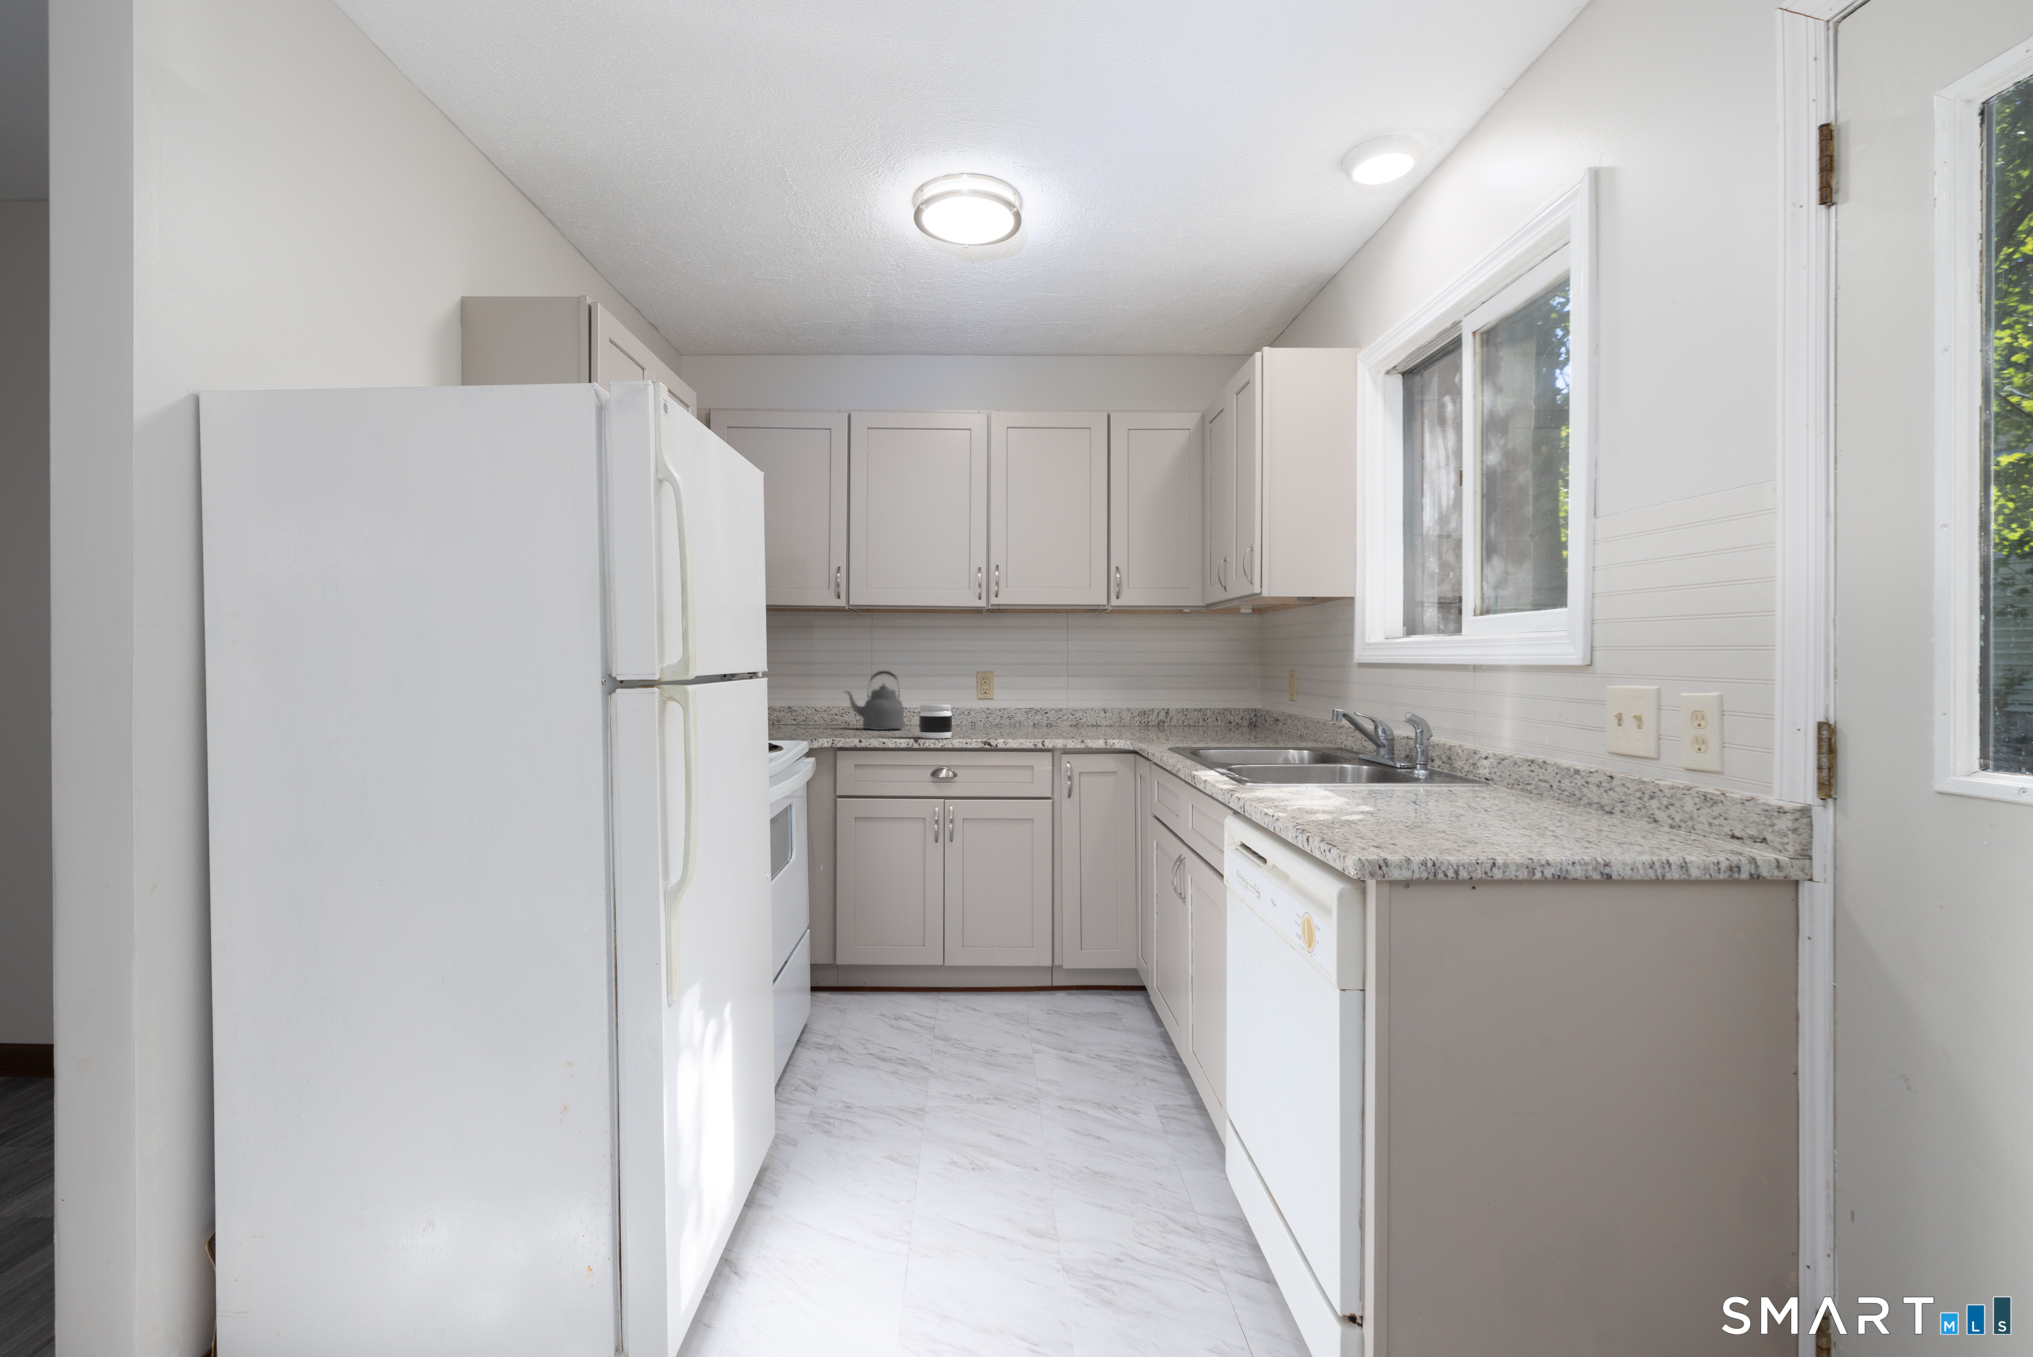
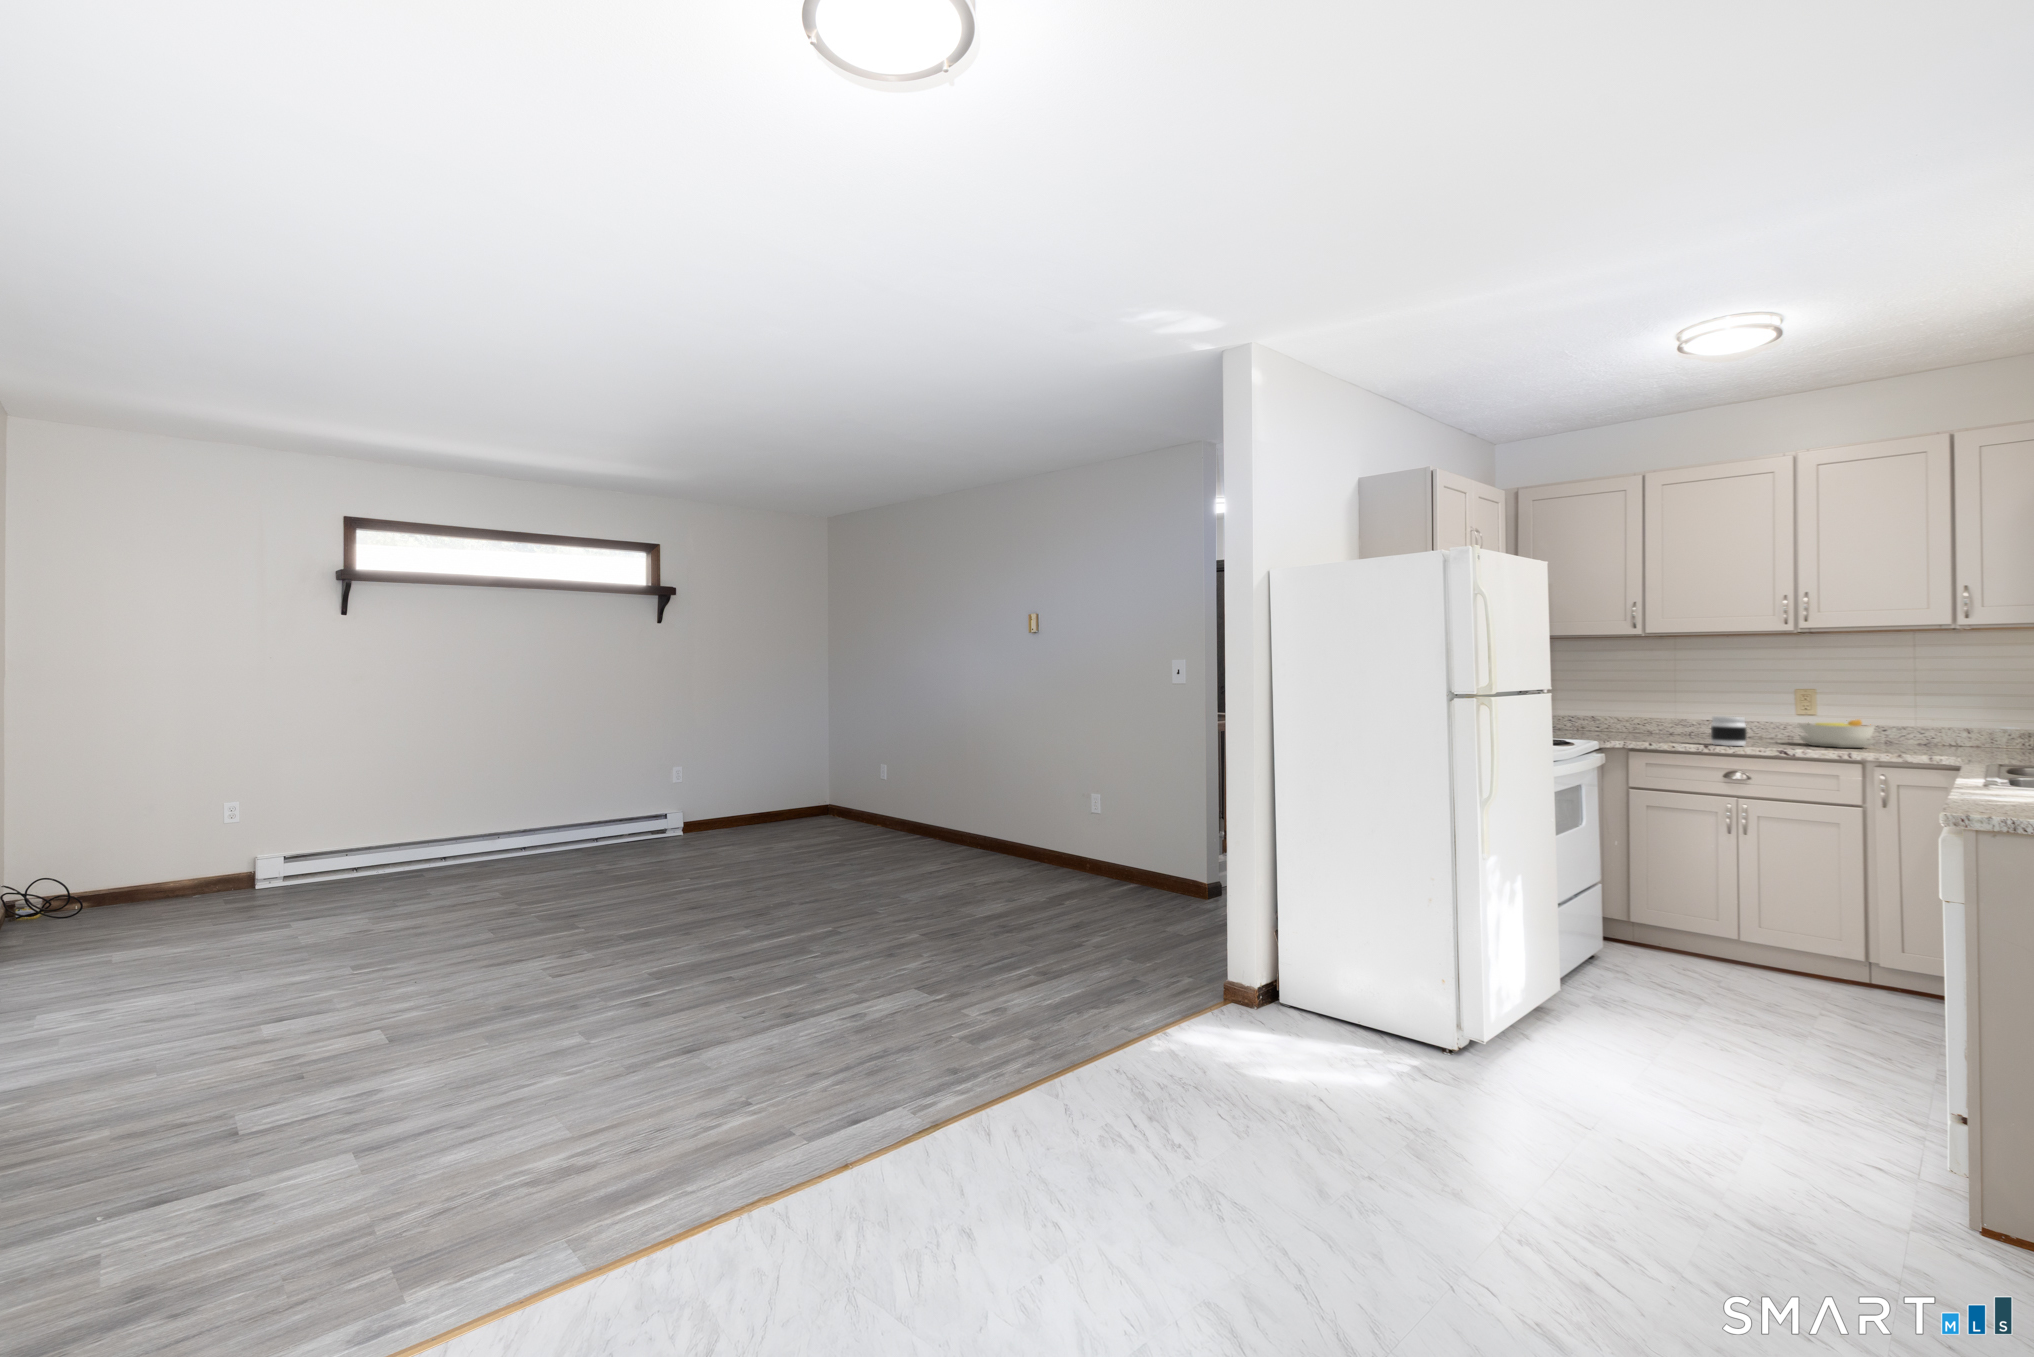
kettle: present [845,671,904,730] -> none [1642,687,1707,738]
fruit bowl: none [985,697,1046,733] -> present [1798,719,1875,748]

